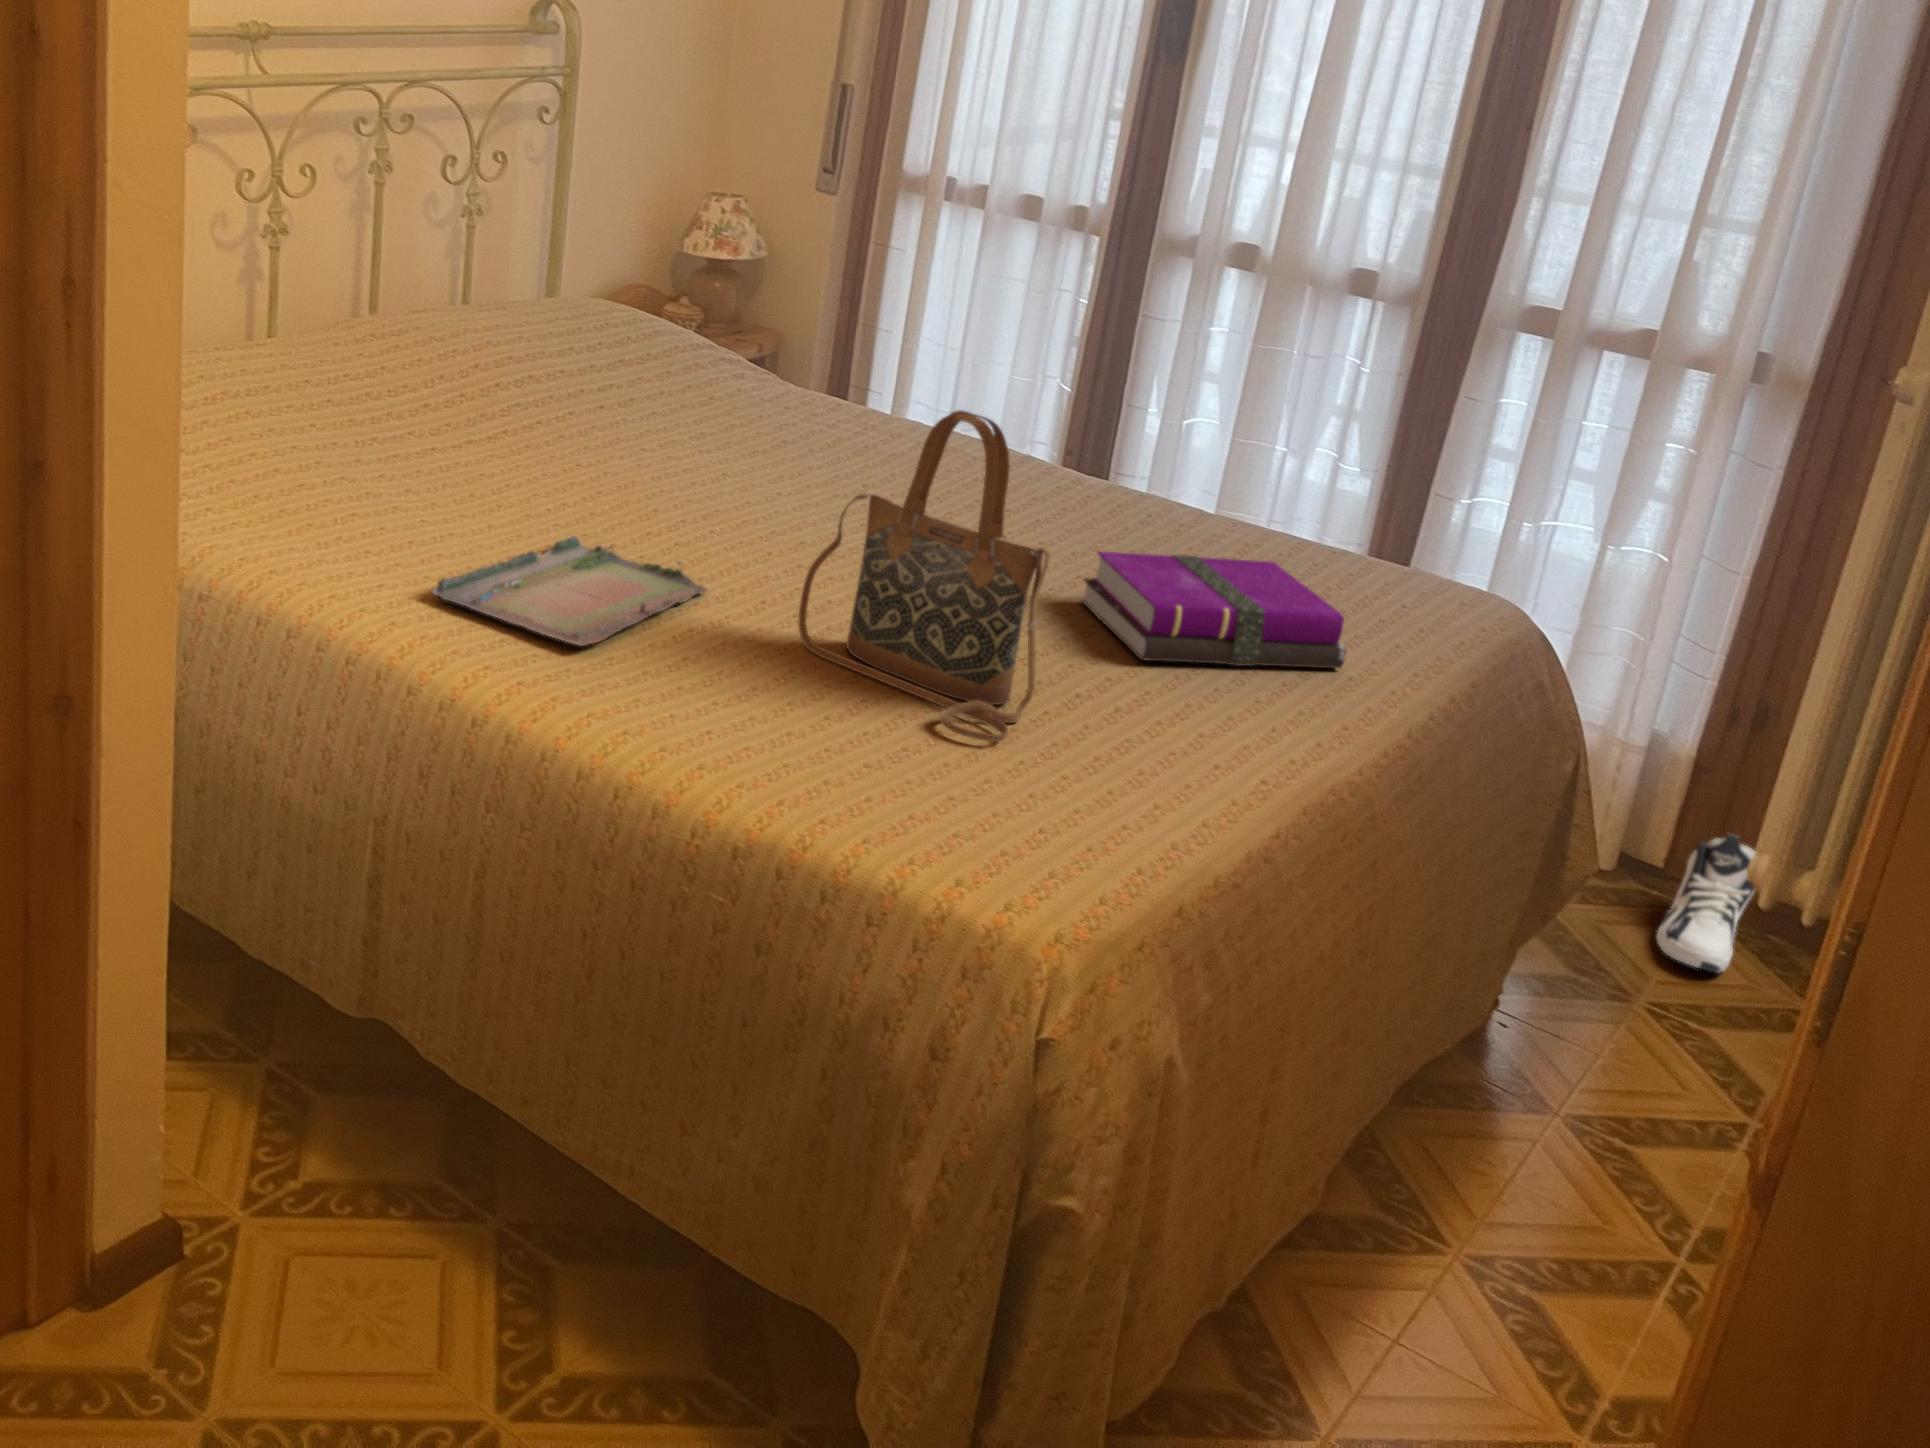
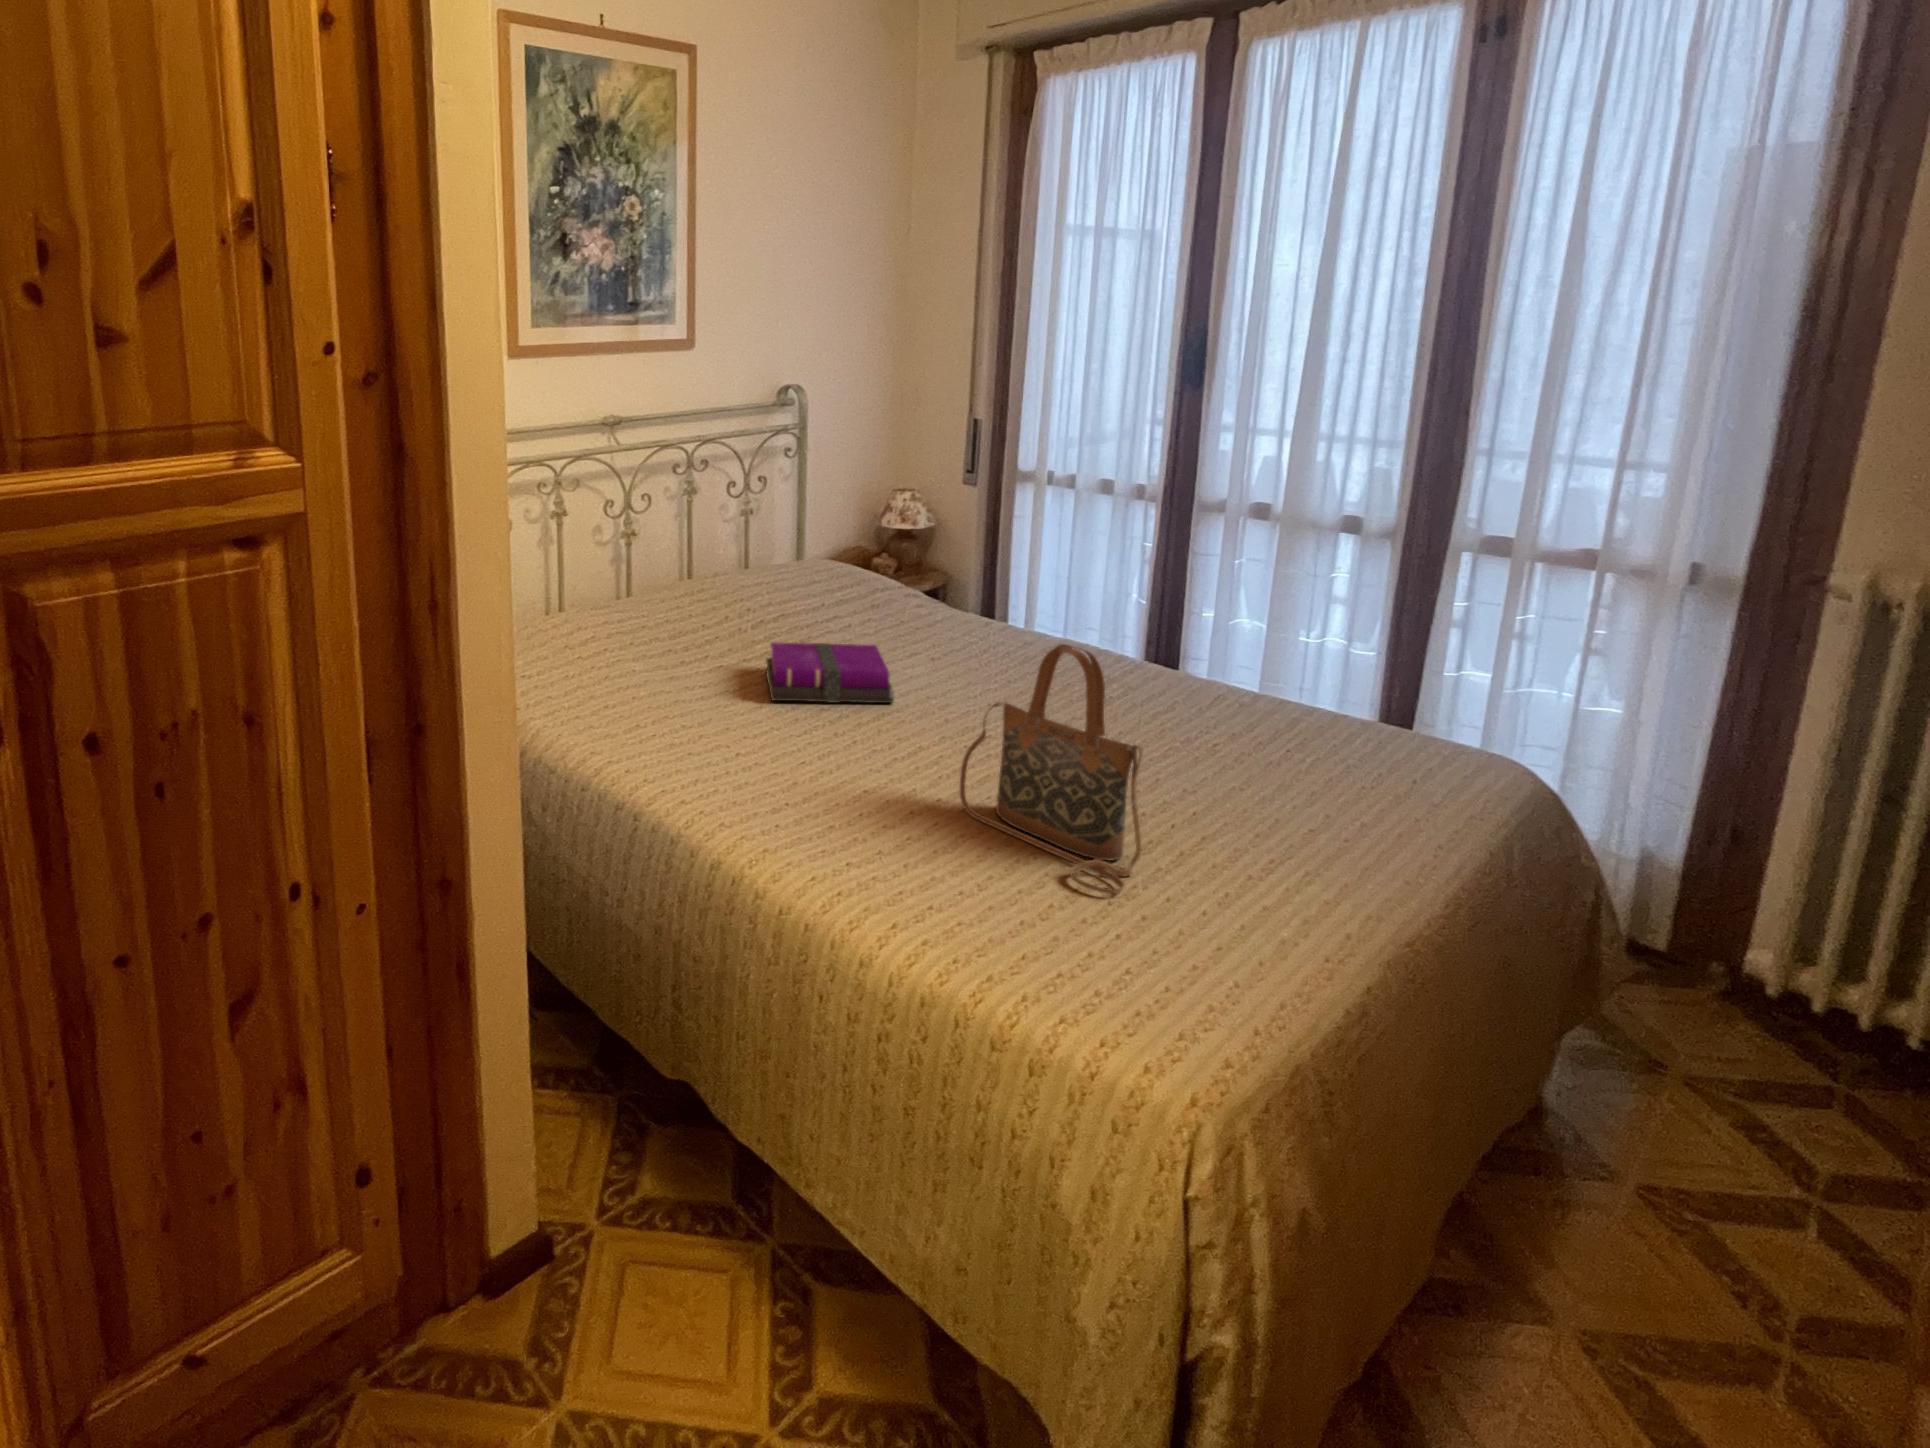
tray: present [432,536,706,646] -> none [708,728,896,815]
notebook: present [1080,551,1346,668] -> present [766,642,894,703]
sneaker: present [1657,834,1756,973] -> none [1687,935,1782,1056]

